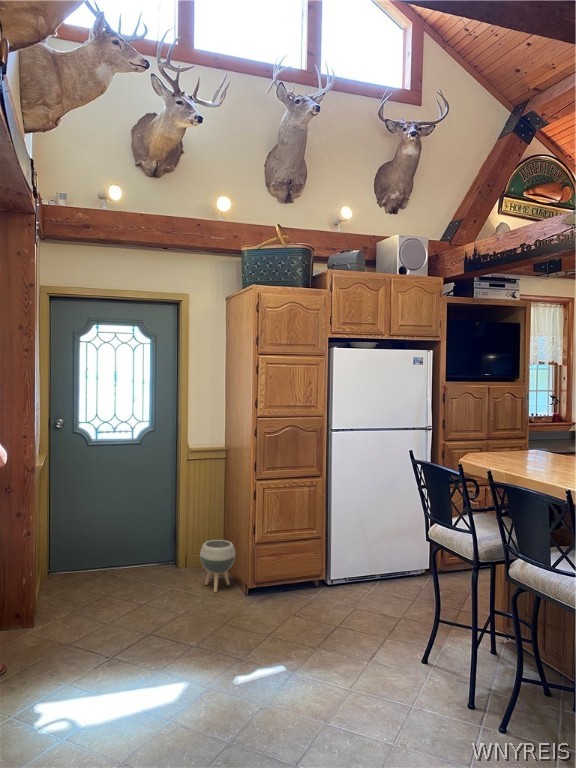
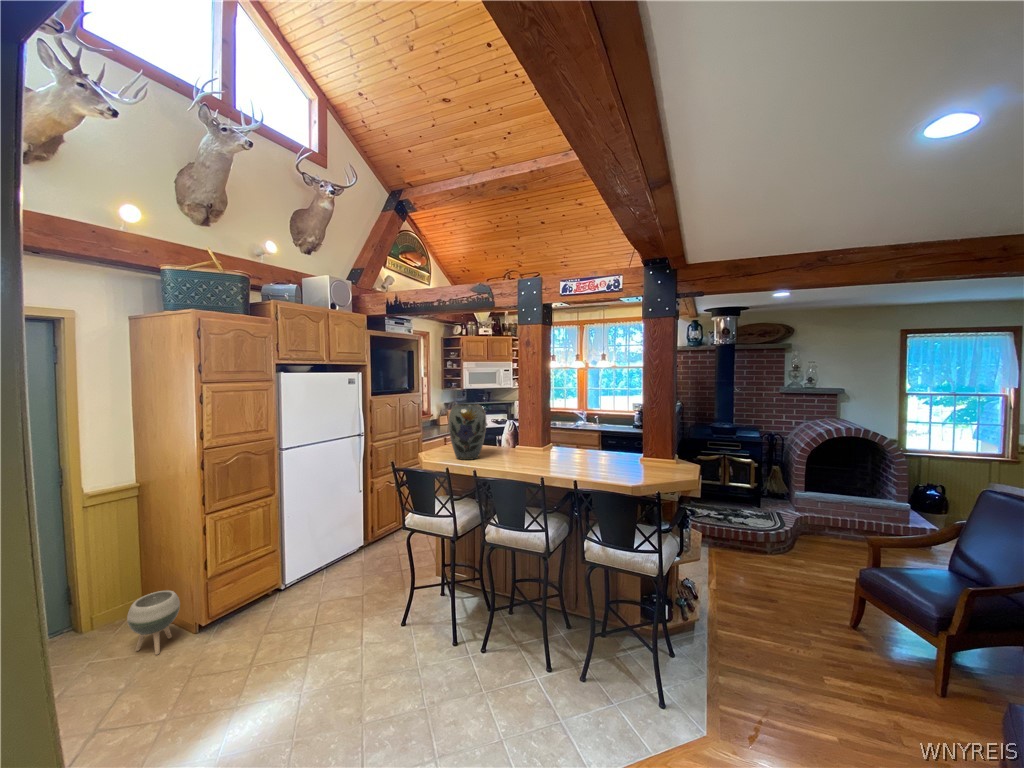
vase: none [489,391,545,467] -> present [448,404,487,460]

